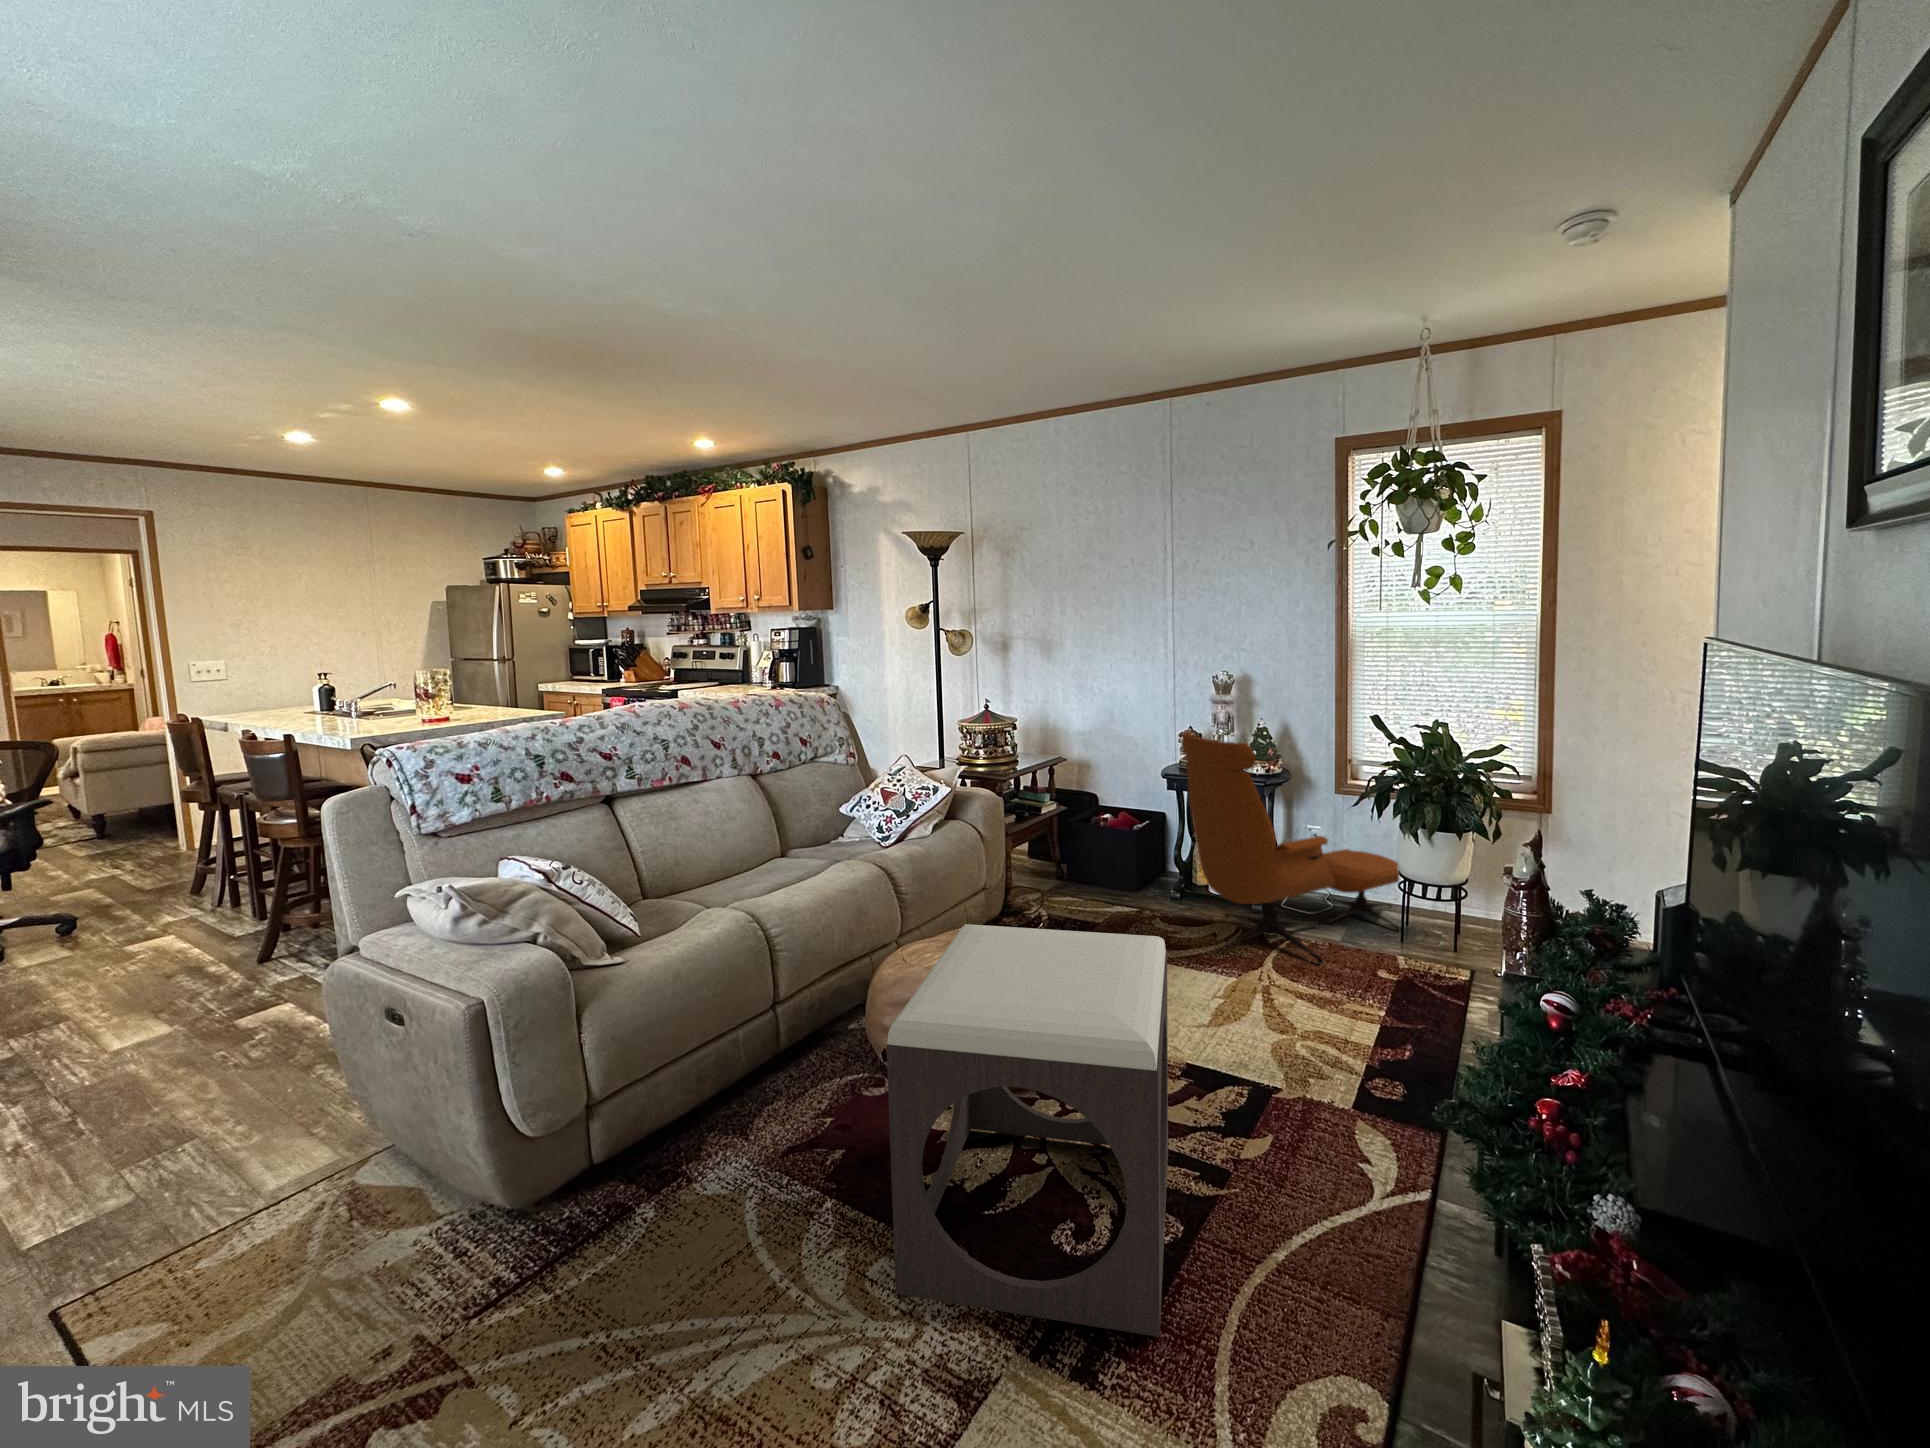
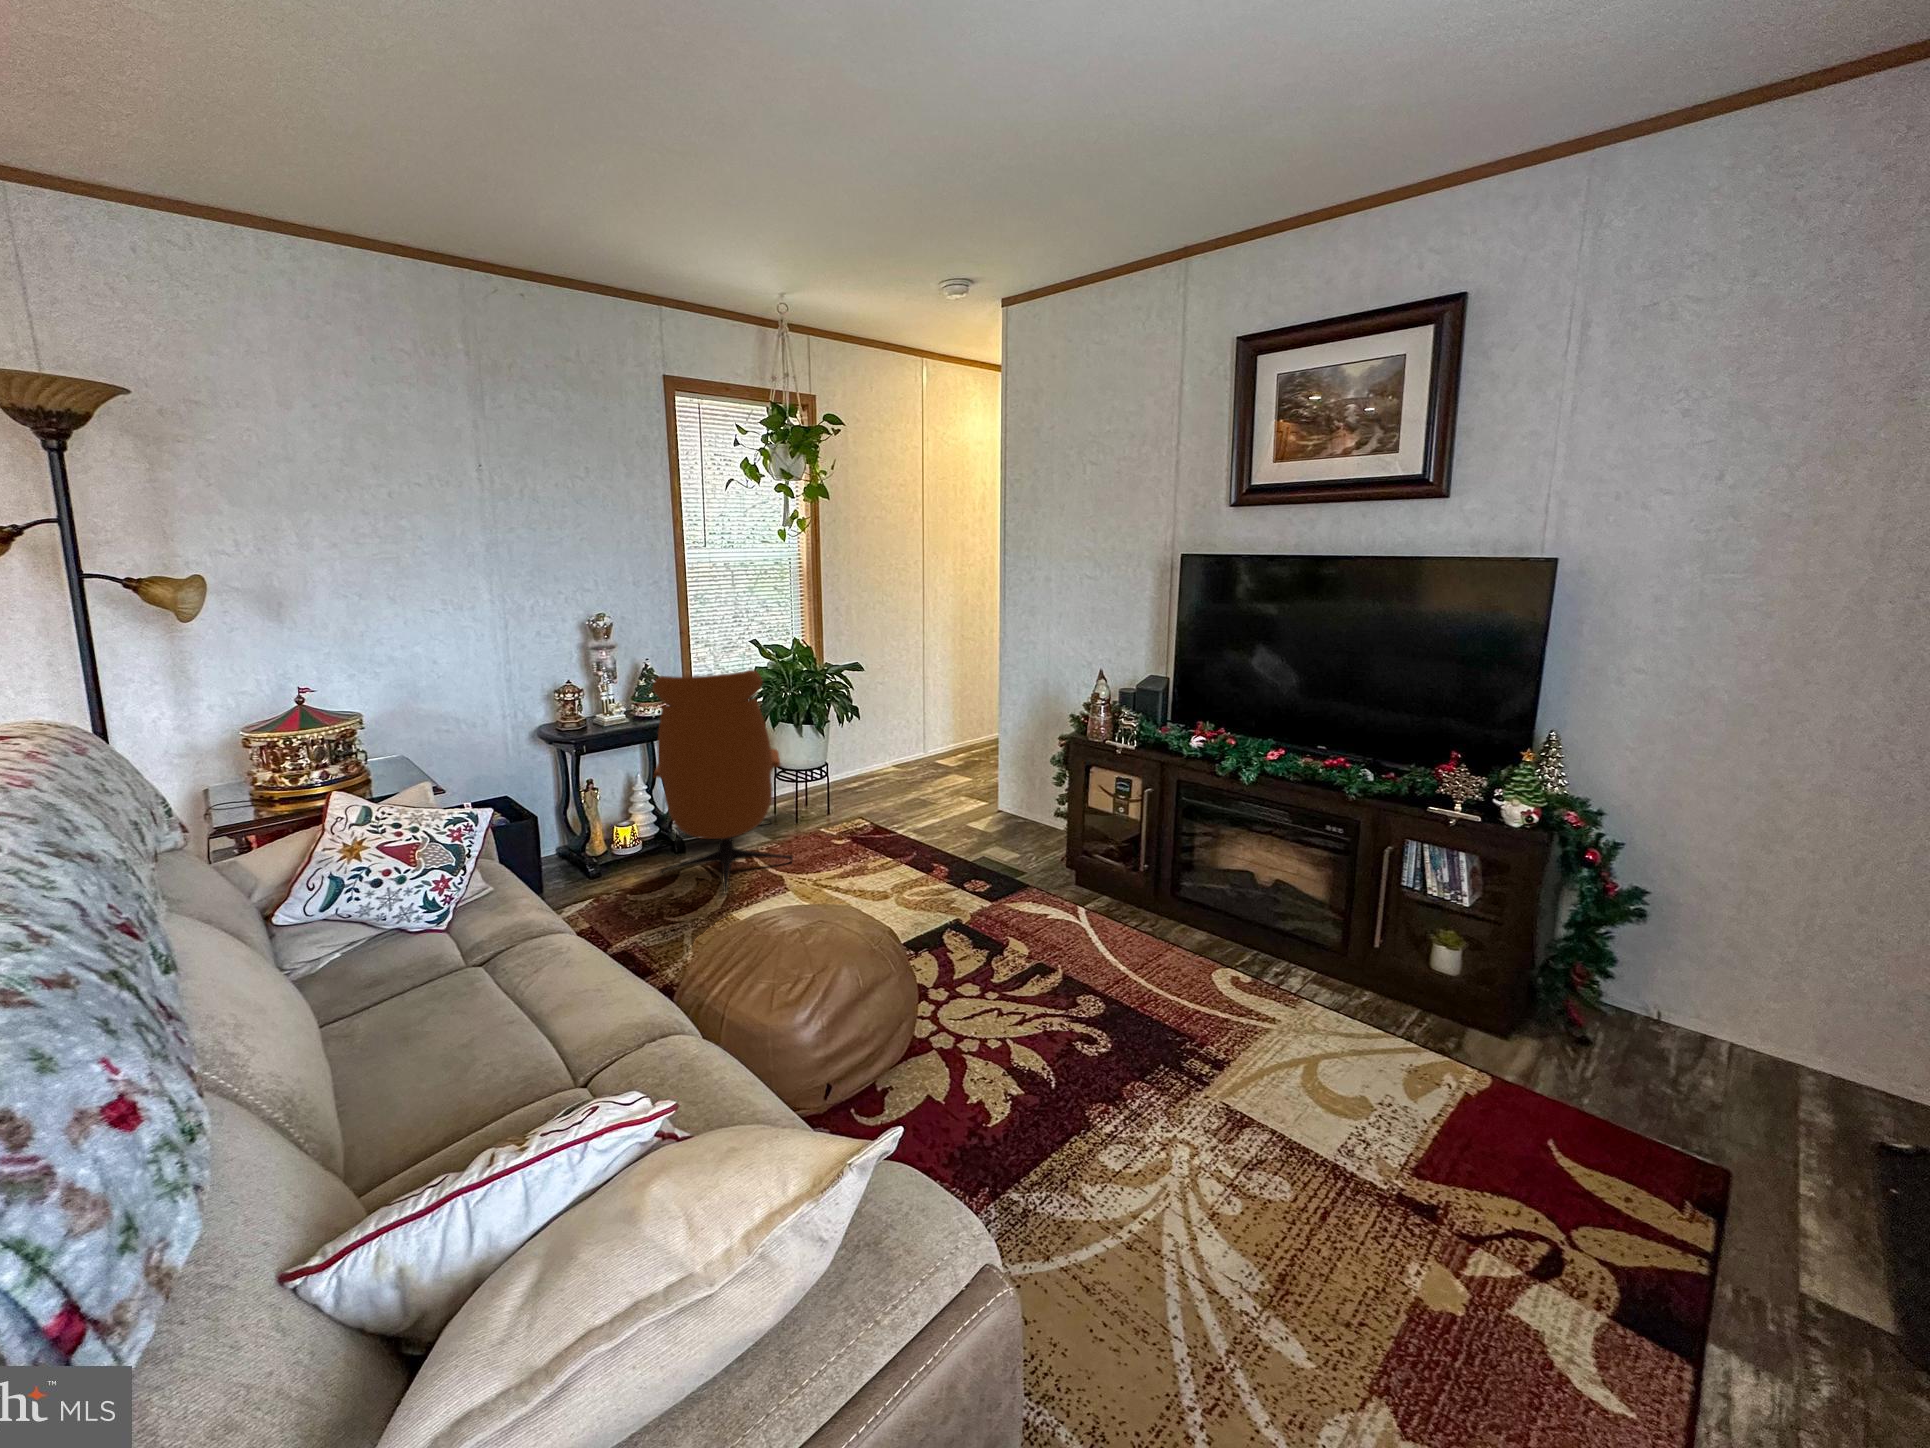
footstool: present [887,924,1168,1337] -> none [918,802,1193,1152]

